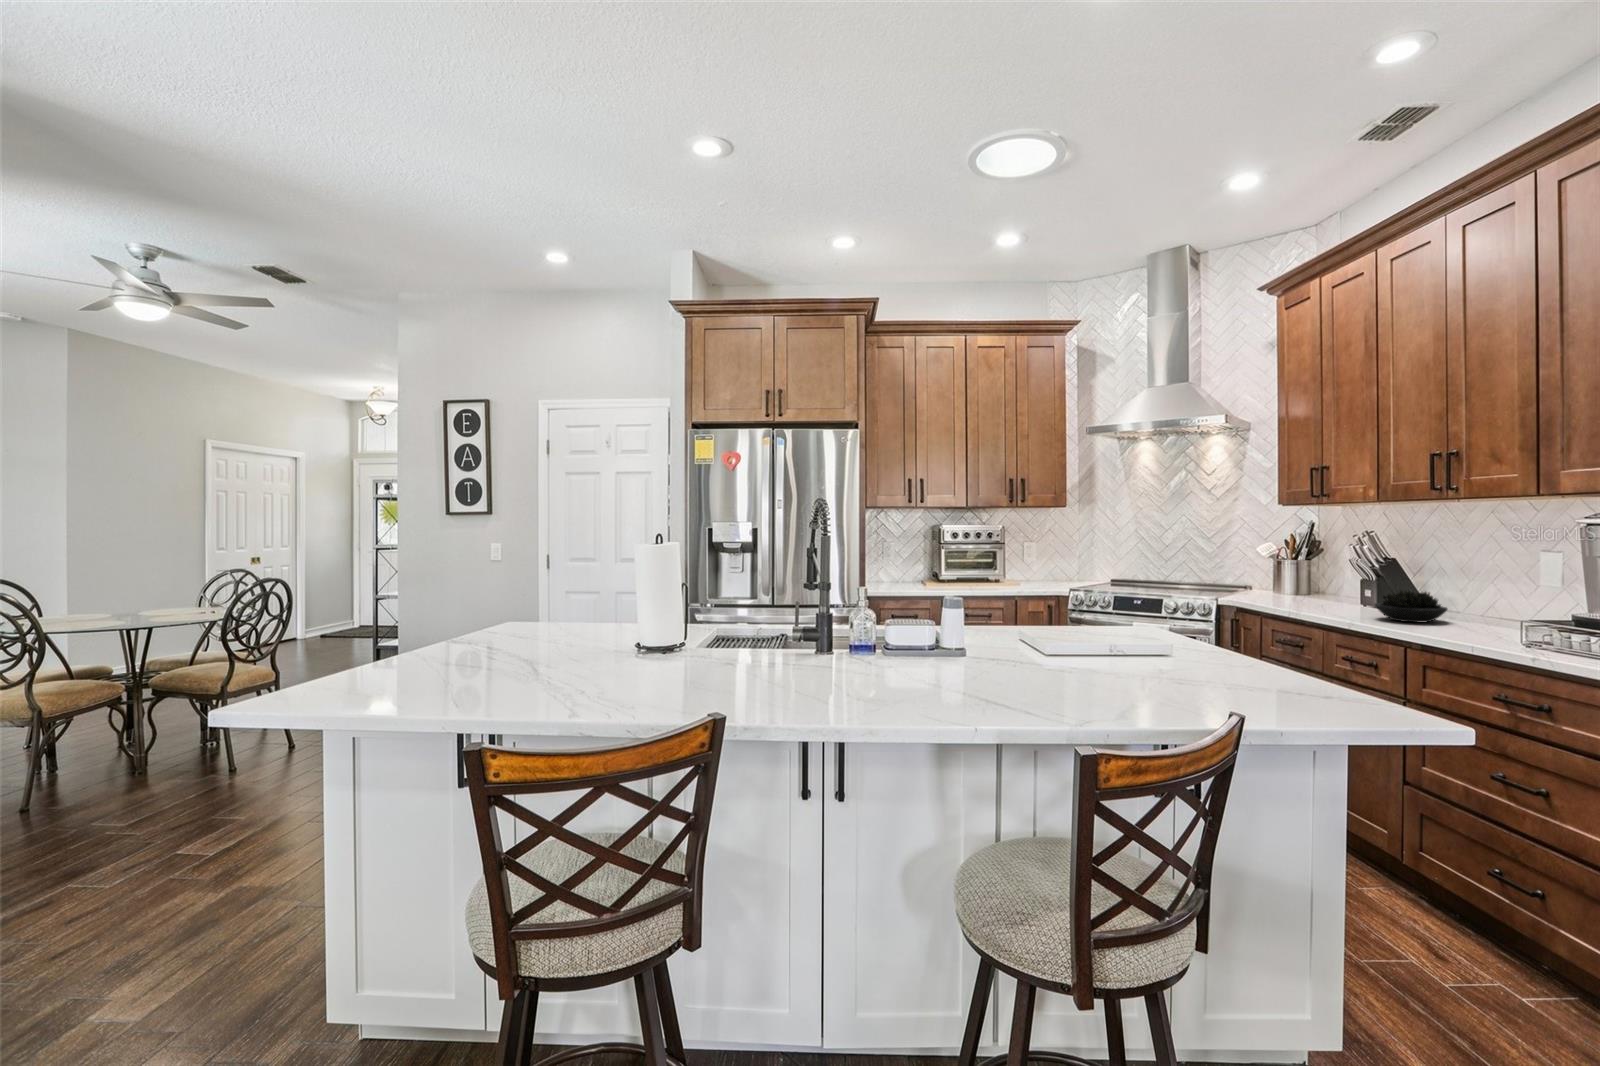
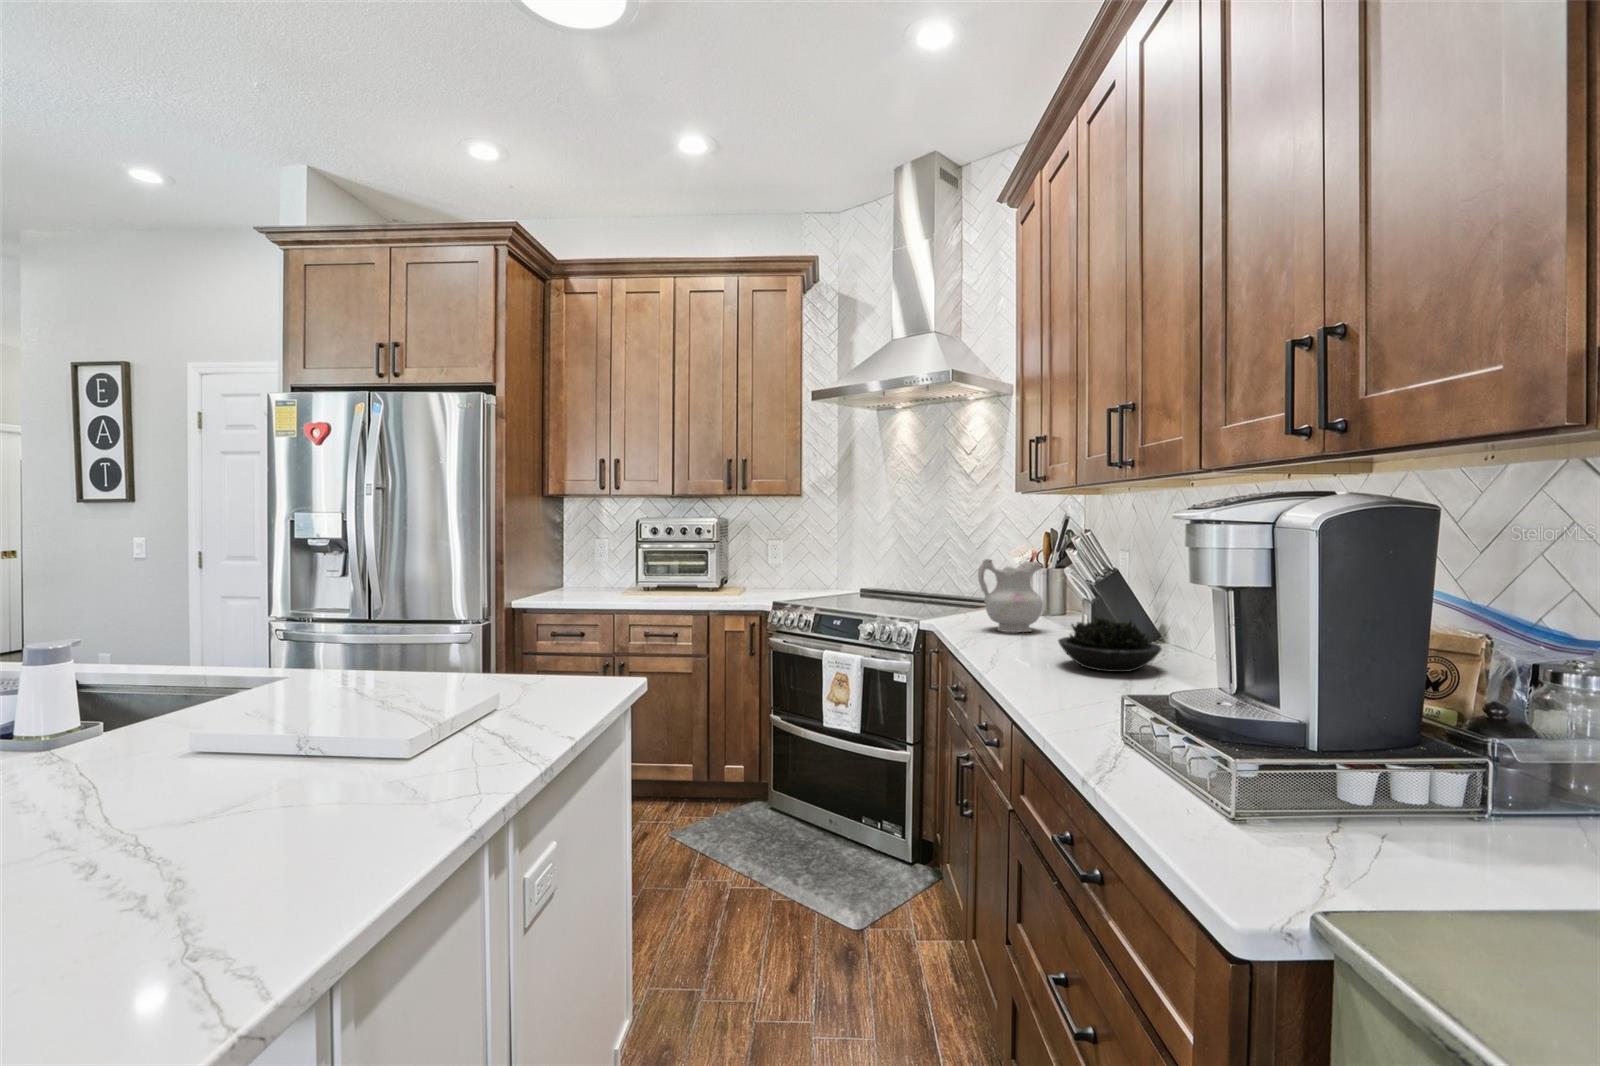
ceramic pitcher: none [1277,555,1325,605] -> present [978,559,1043,632]

